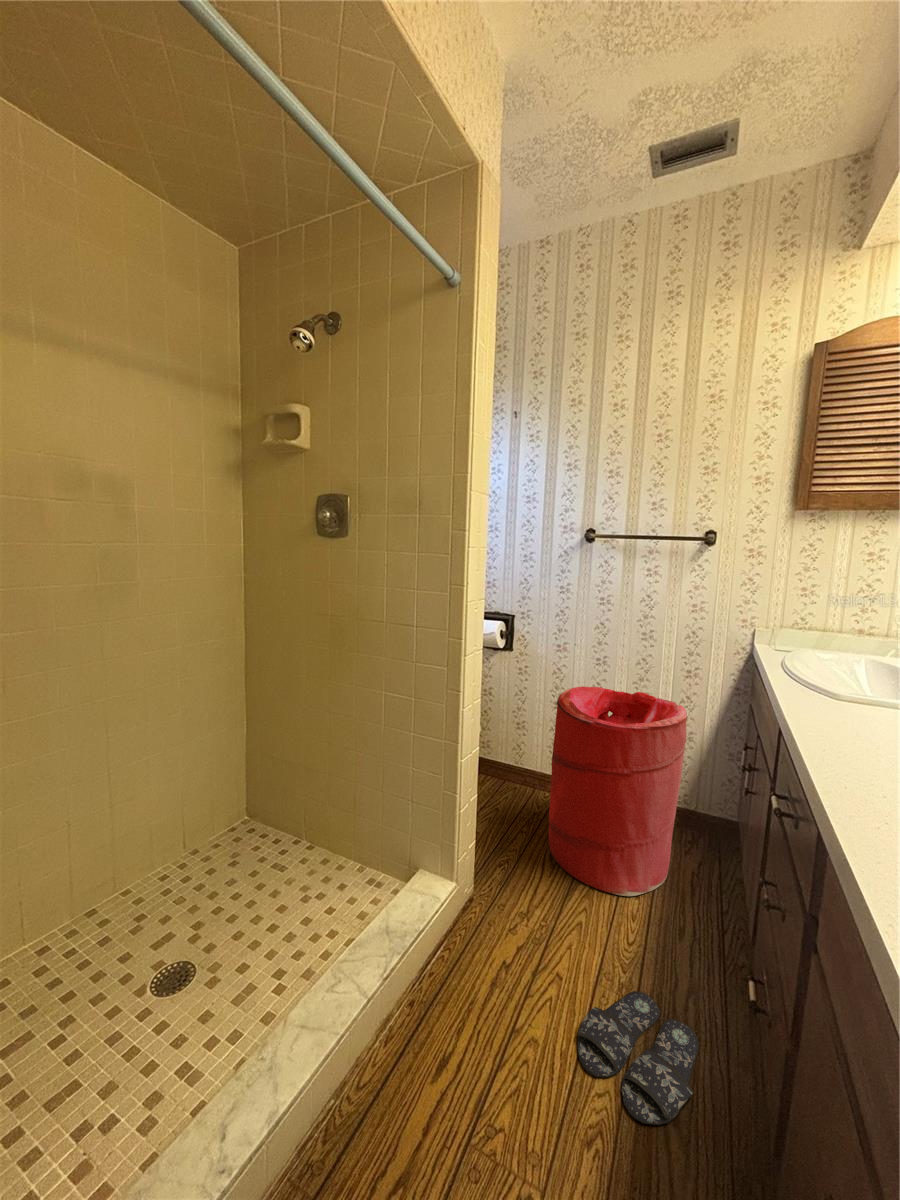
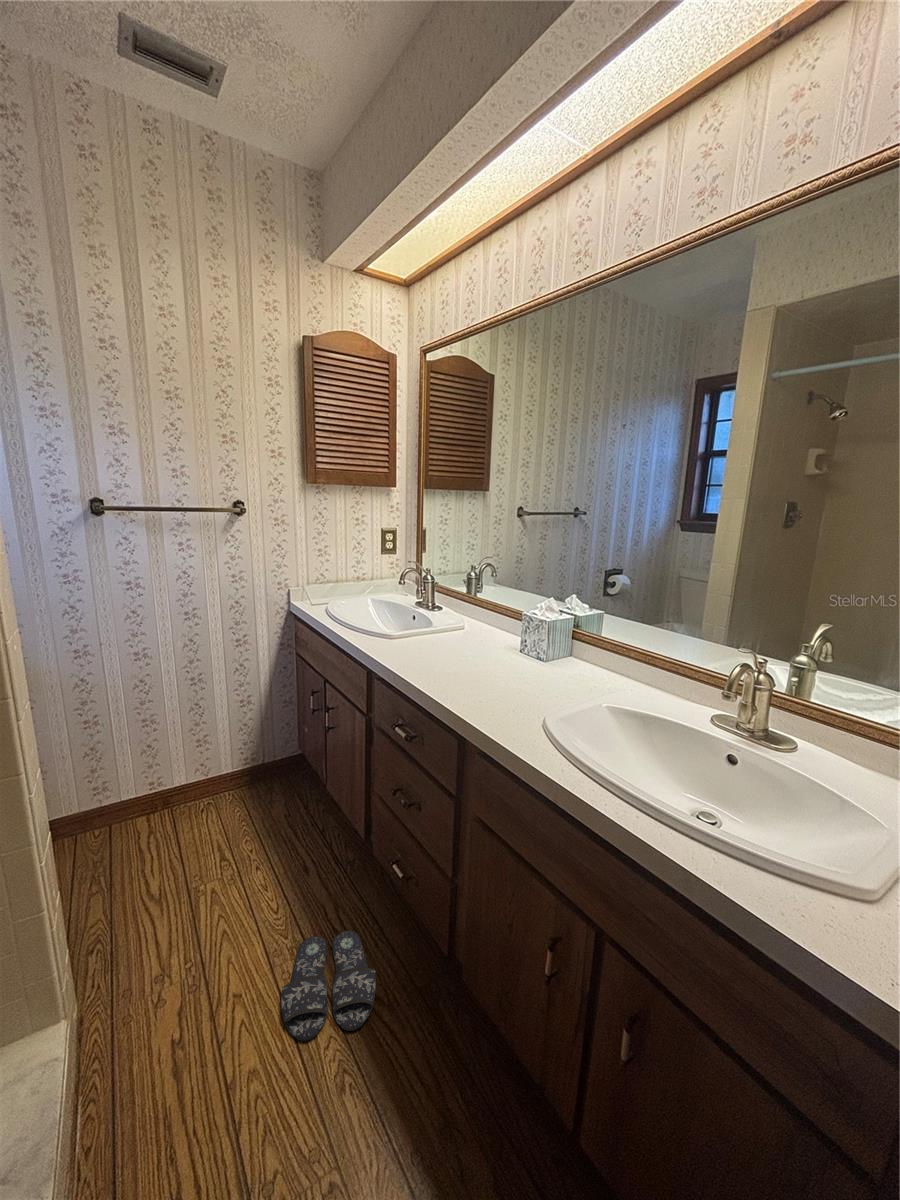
laundry hamper: present [549,686,687,896] -> none [113,674,269,898]

